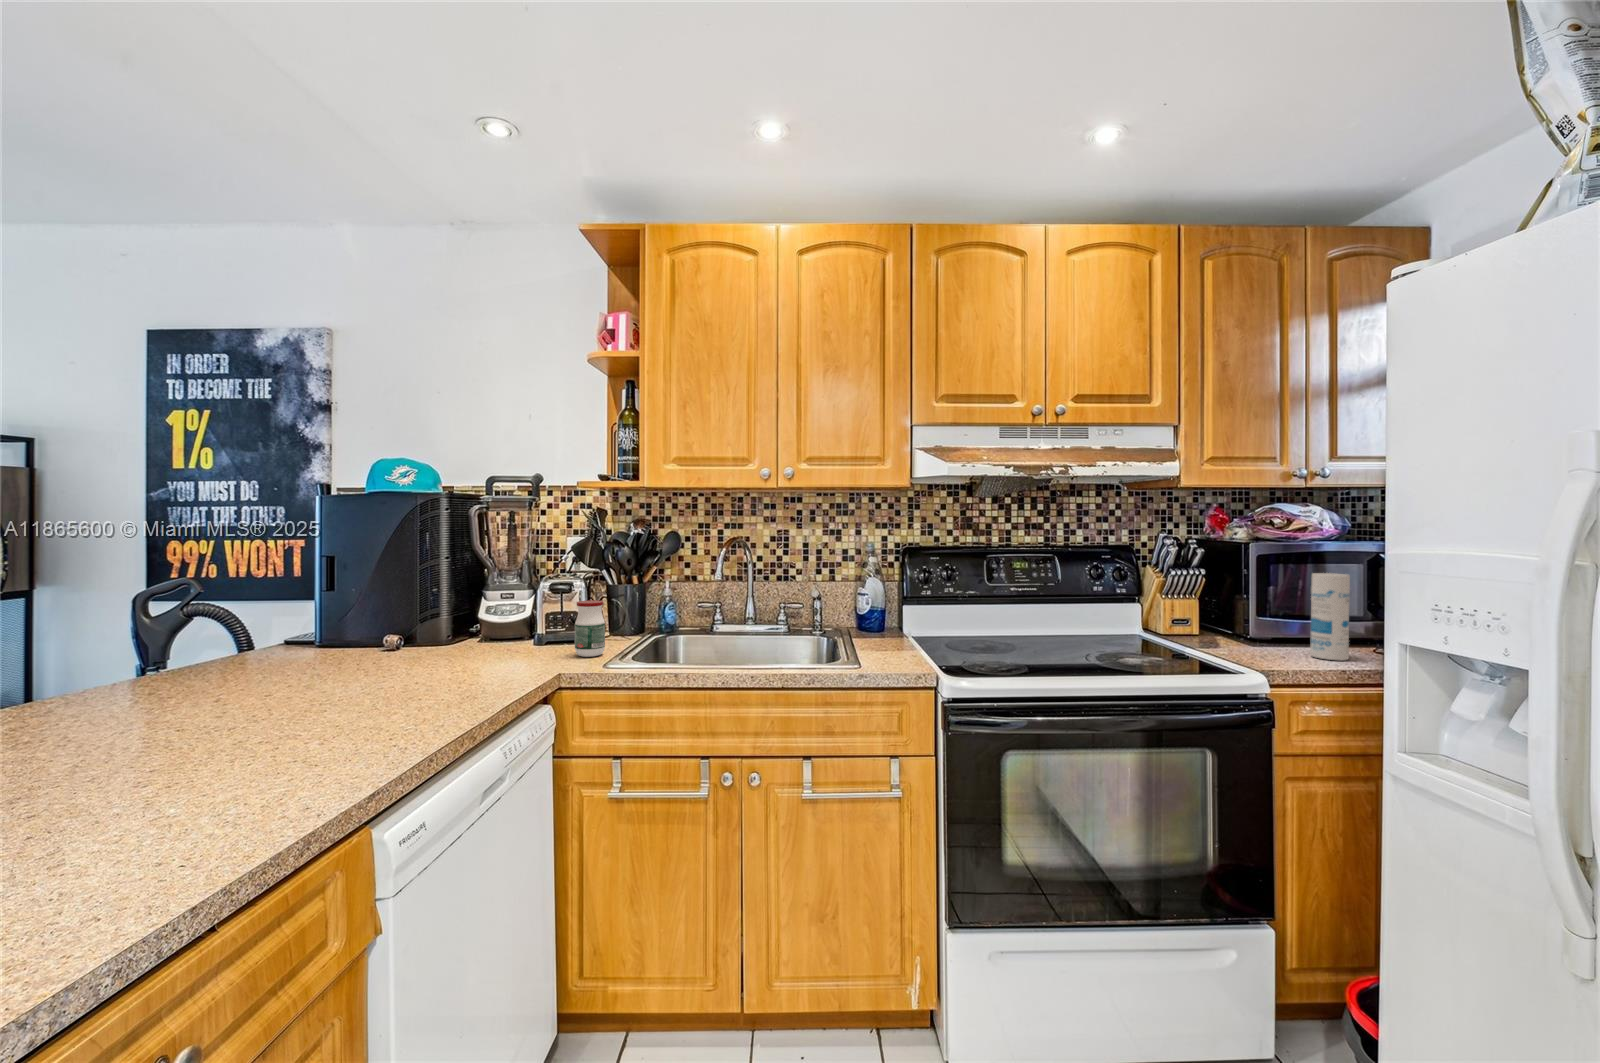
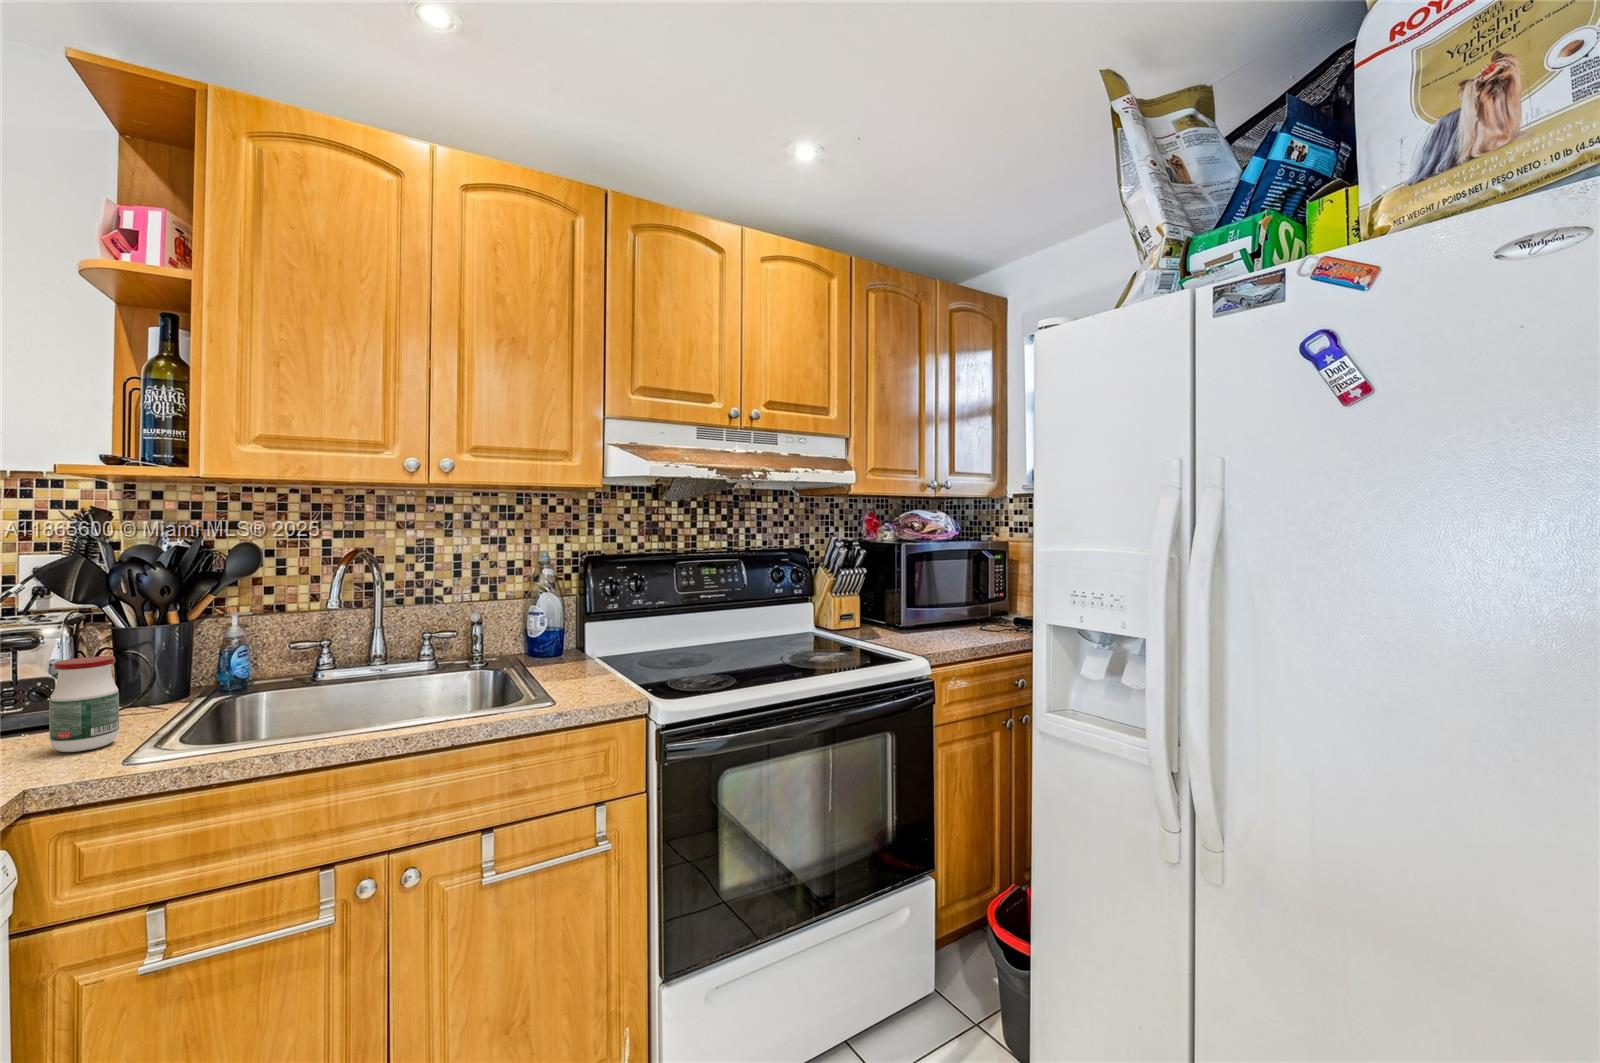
canister: present [1310,573,1350,660] -> none [946,570,972,641]

